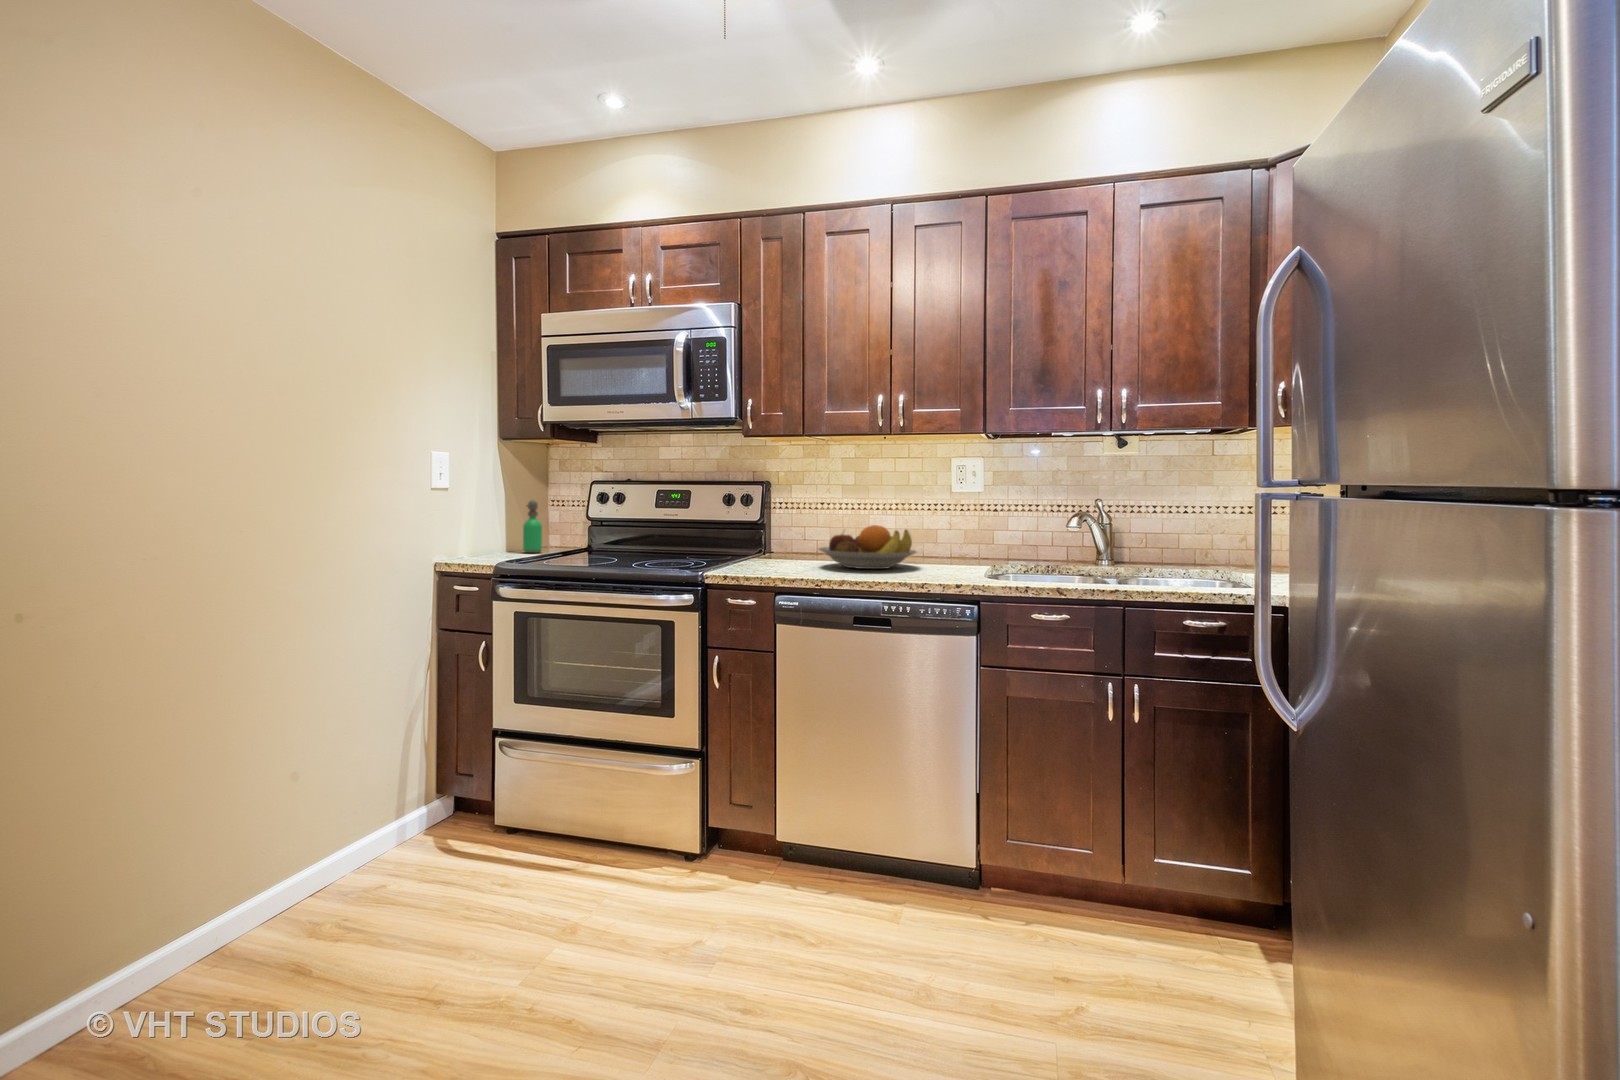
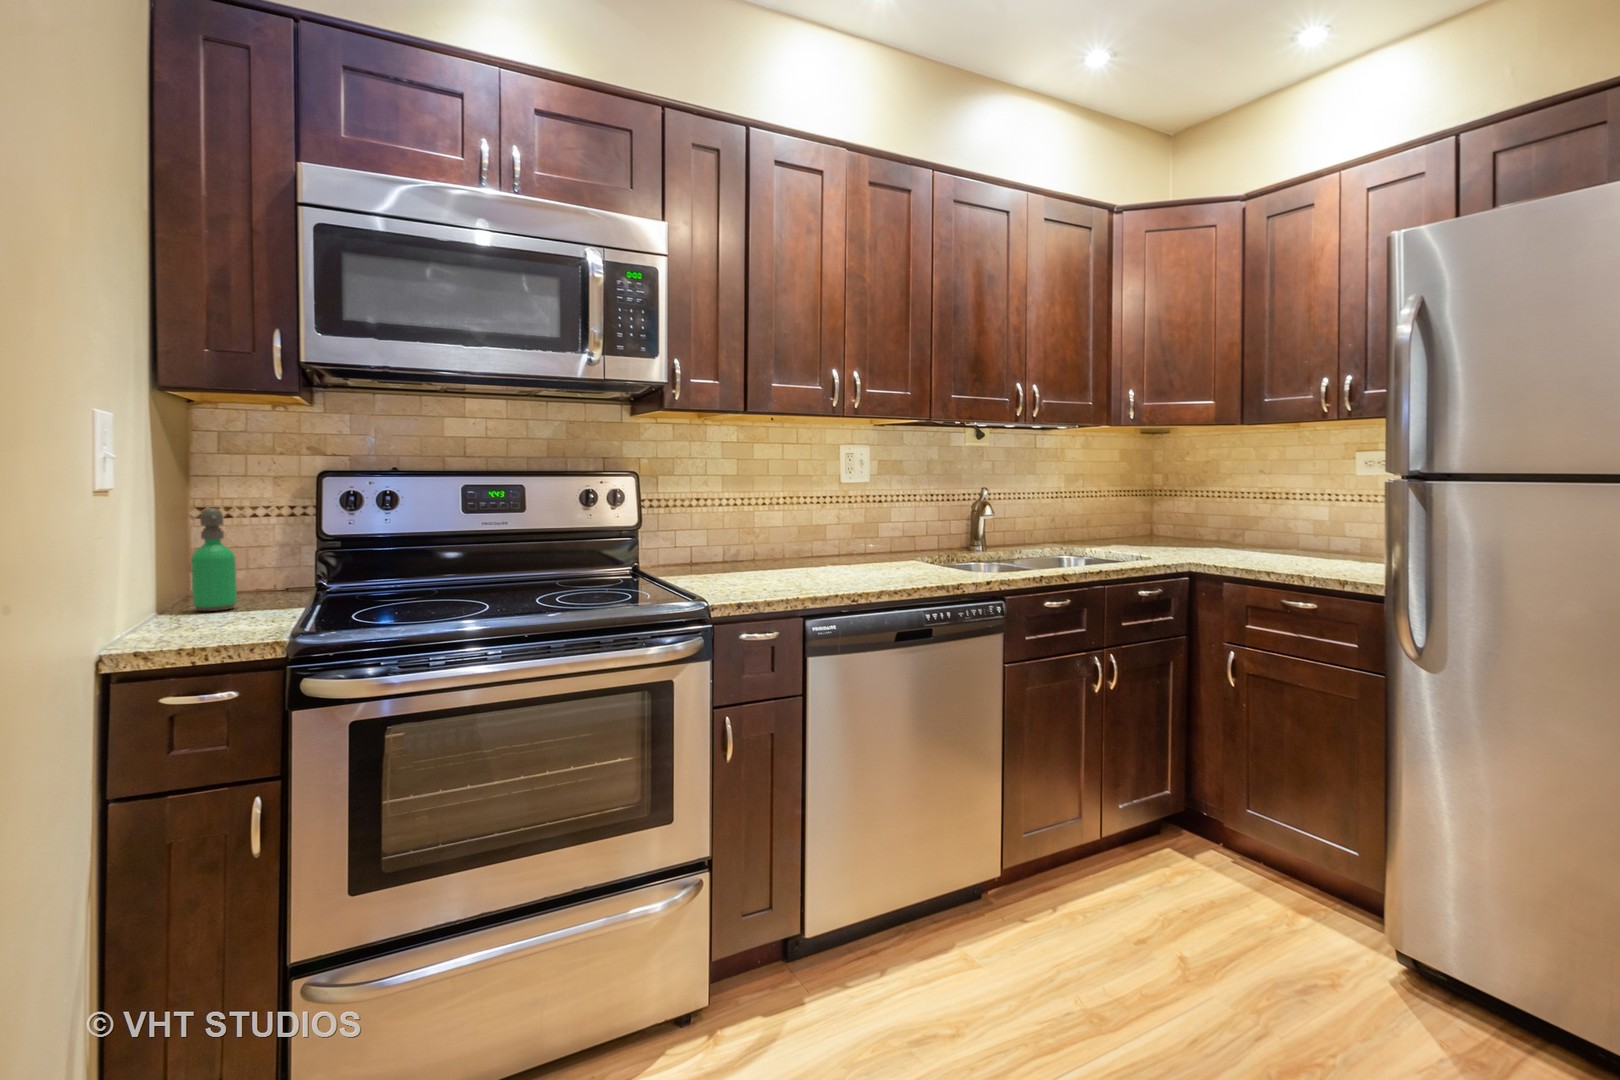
fruit bowl: present [819,525,916,569] -> none [766,523,884,576]

